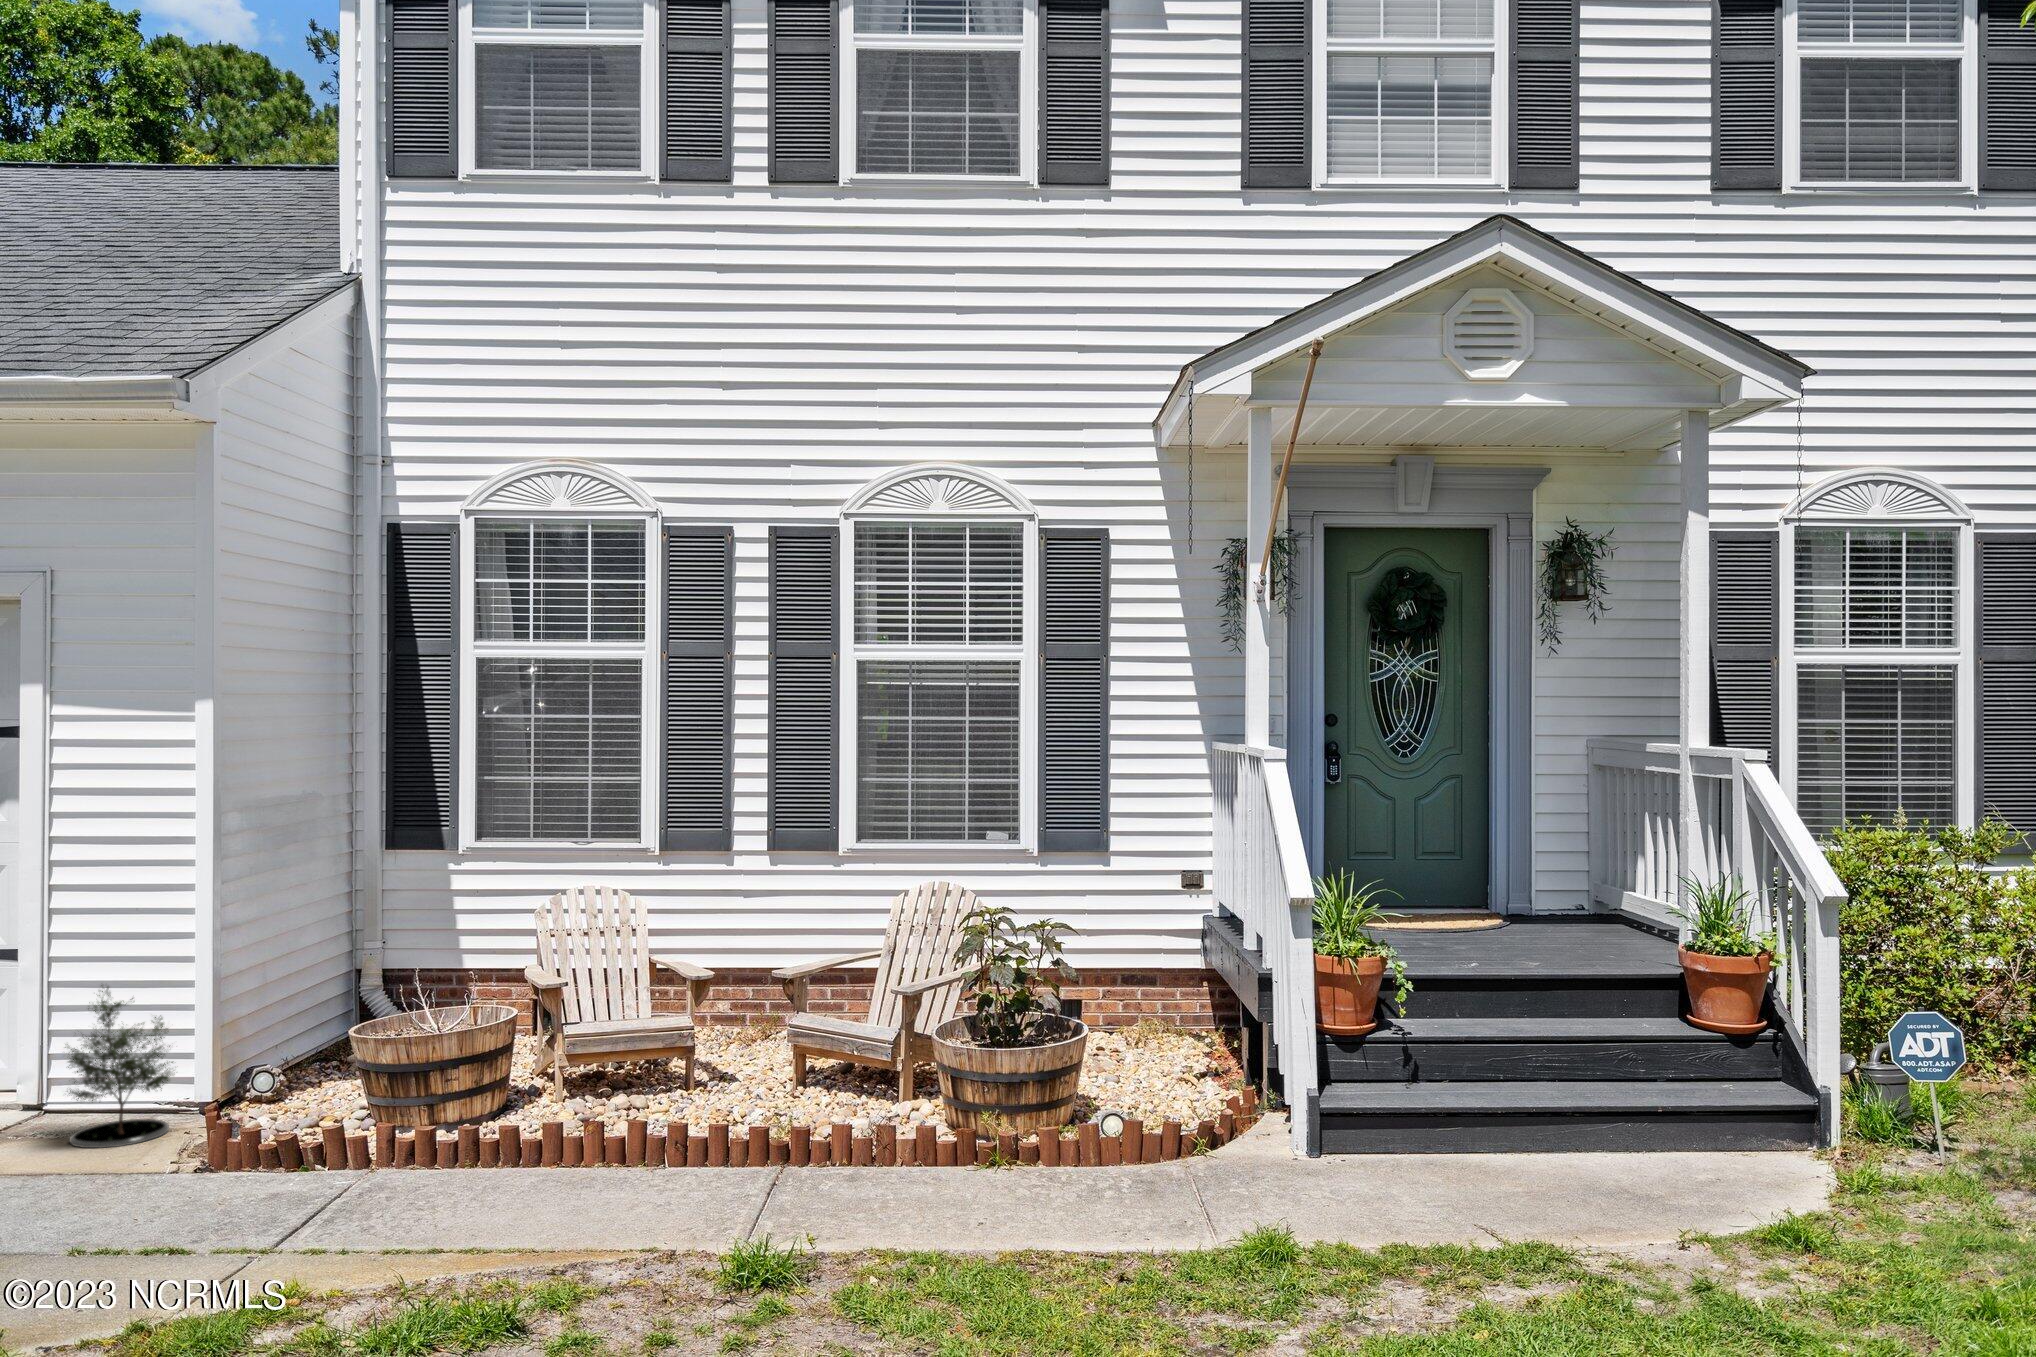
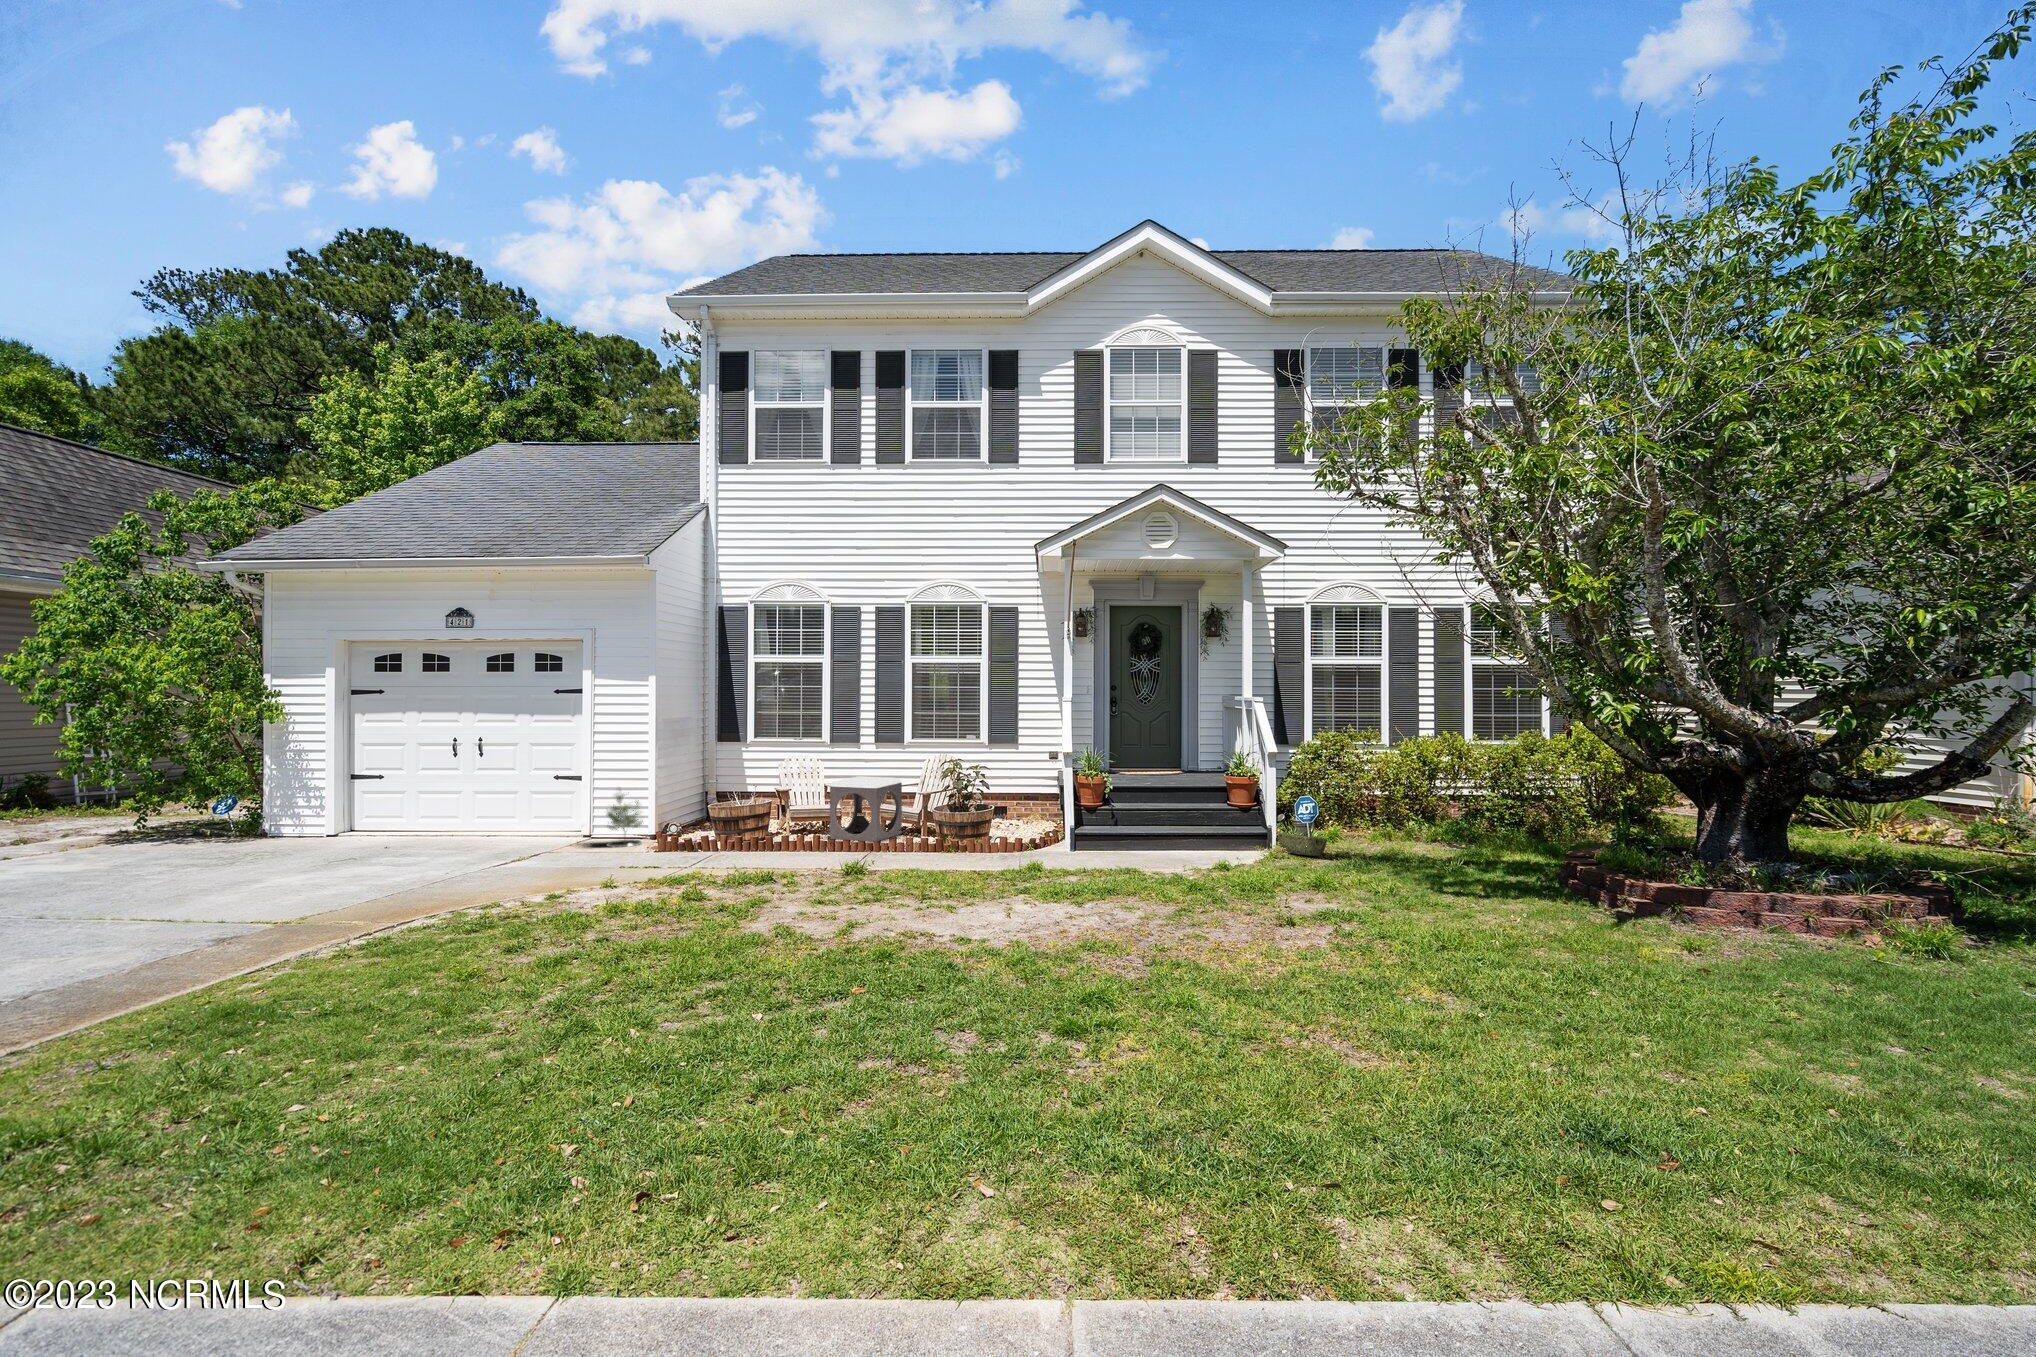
footstool: none [664,943,844,1122] -> present [830,776,902,842]
woven basket: none [1839,1097,1986,1165] -> present [1278,833,1327,856]

